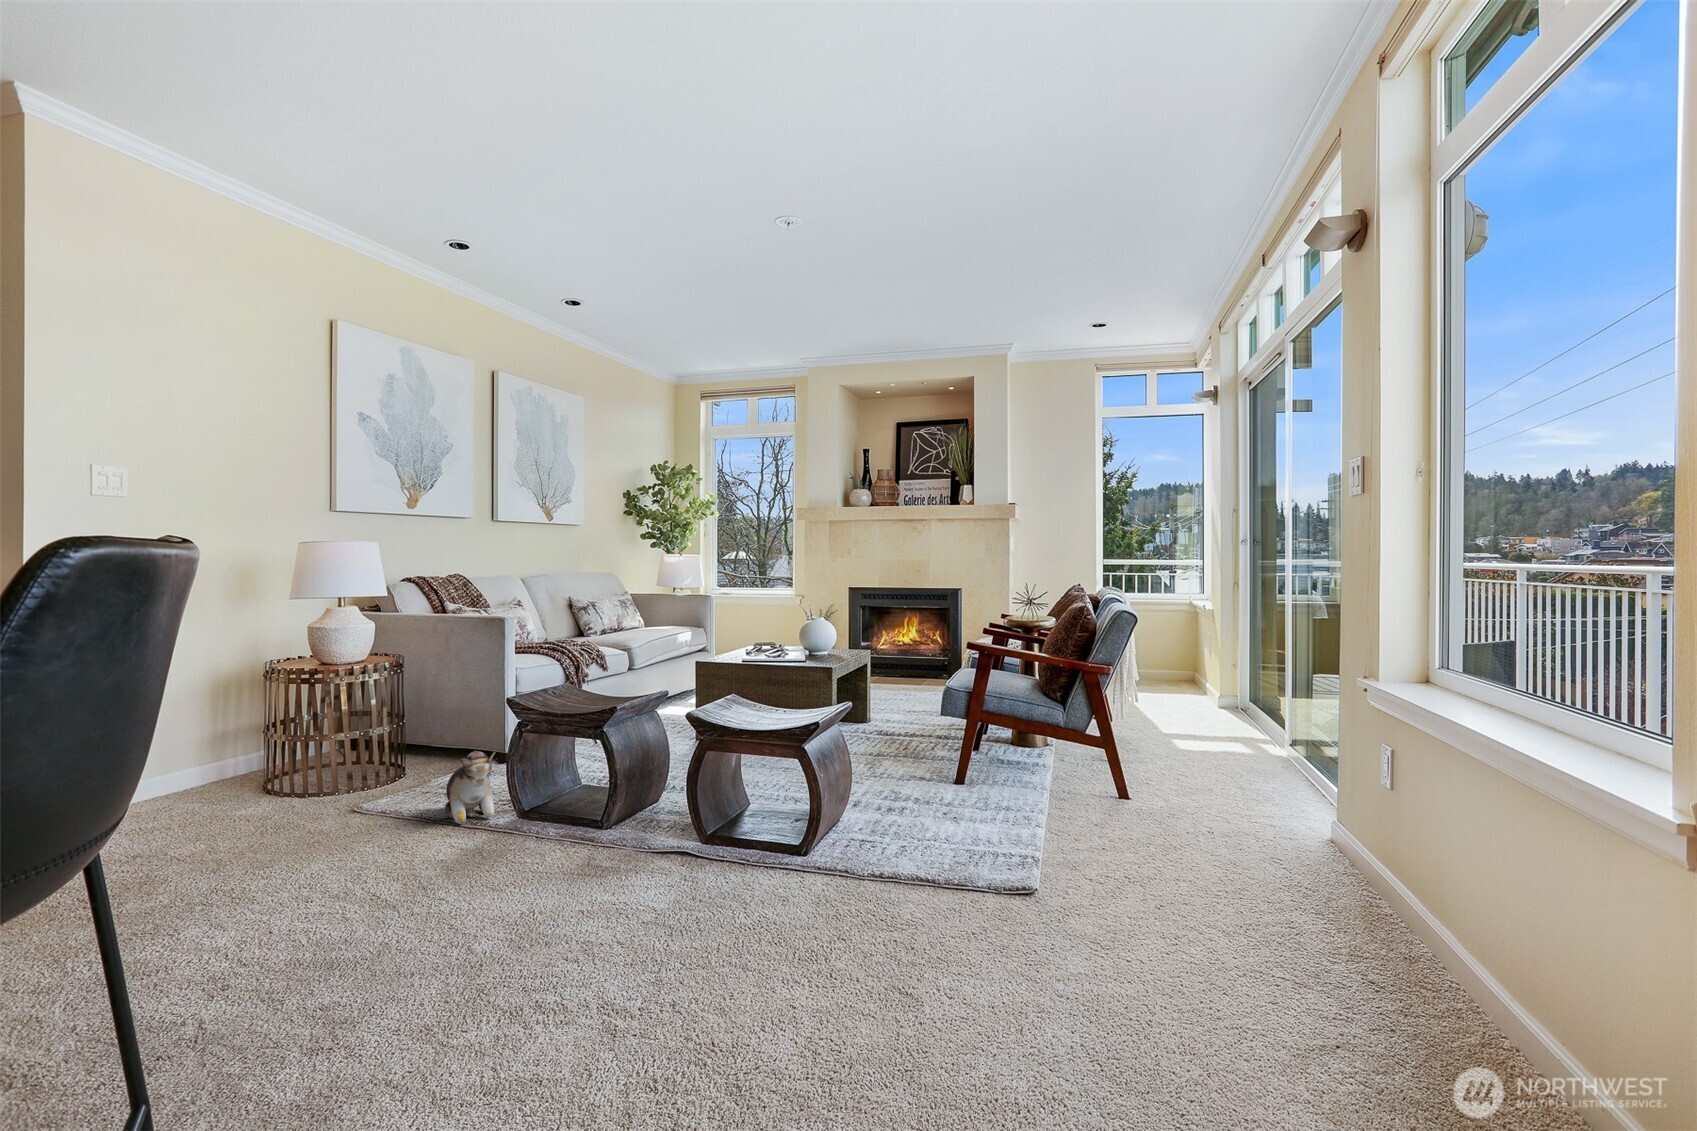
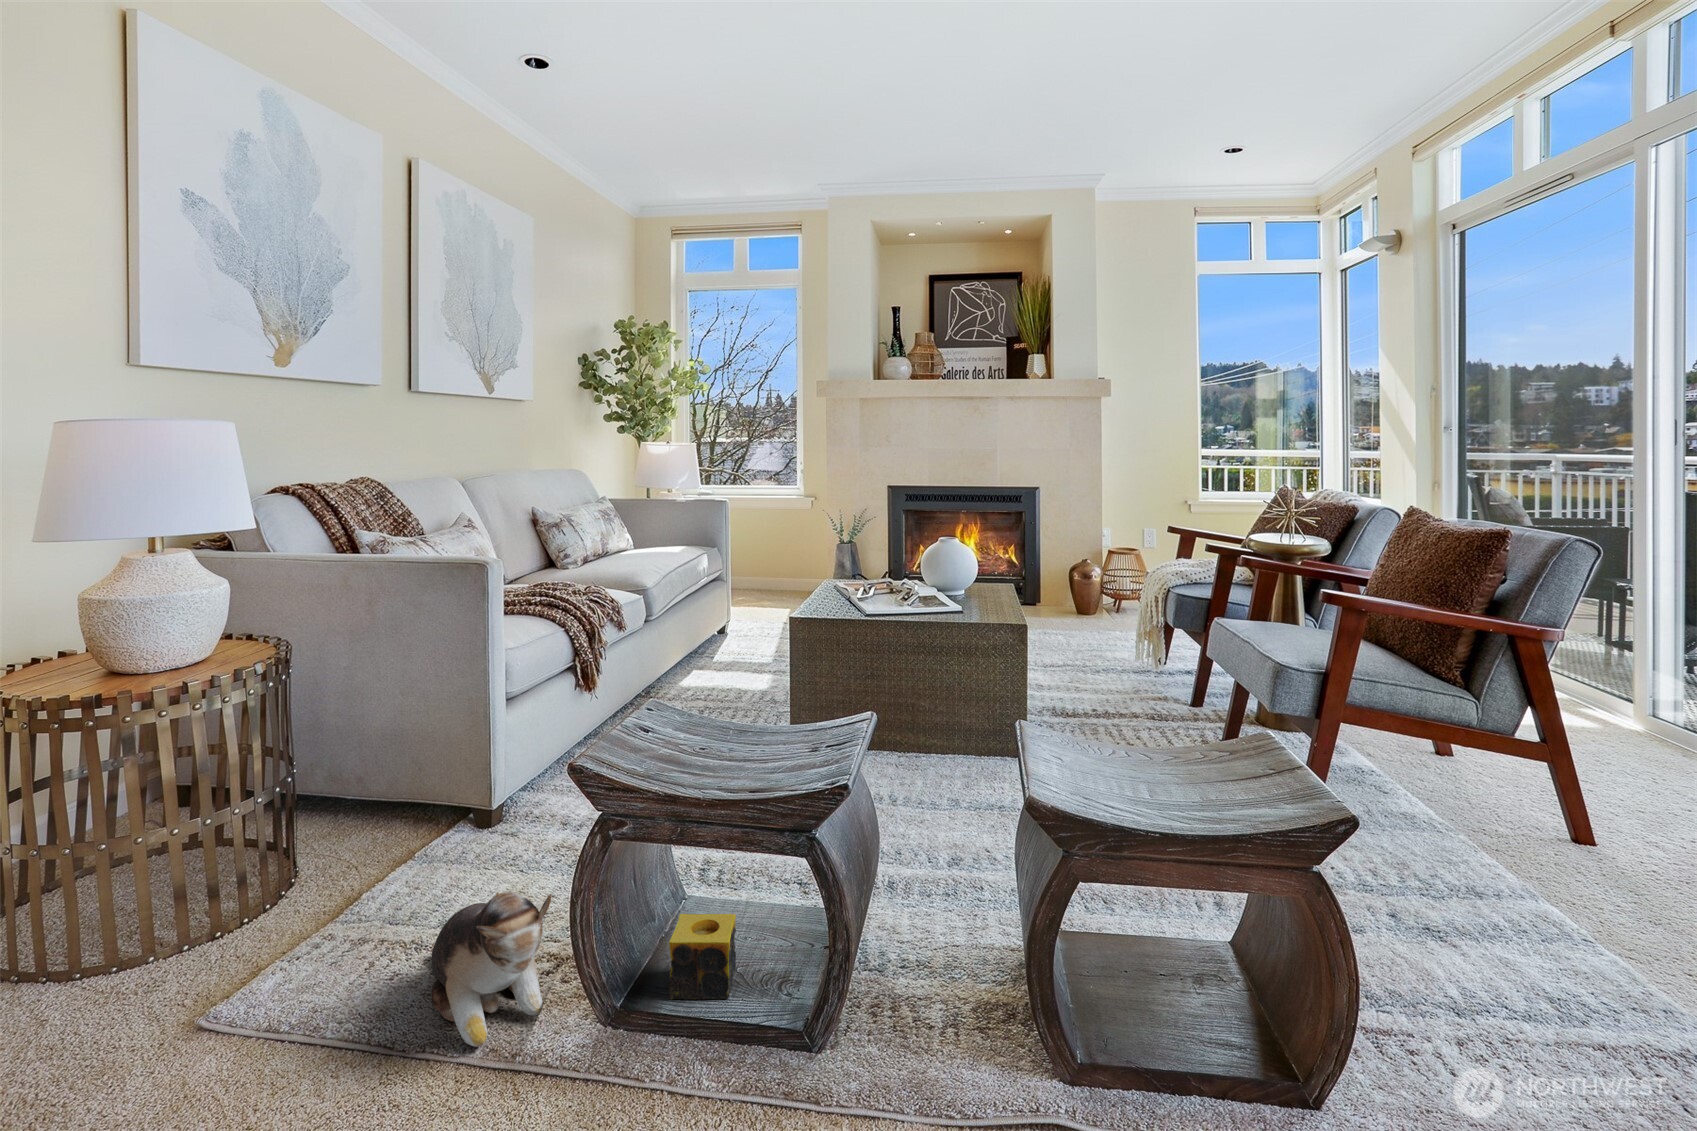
candle: none [550,777,589,812] -> present [669,914,736,999]

